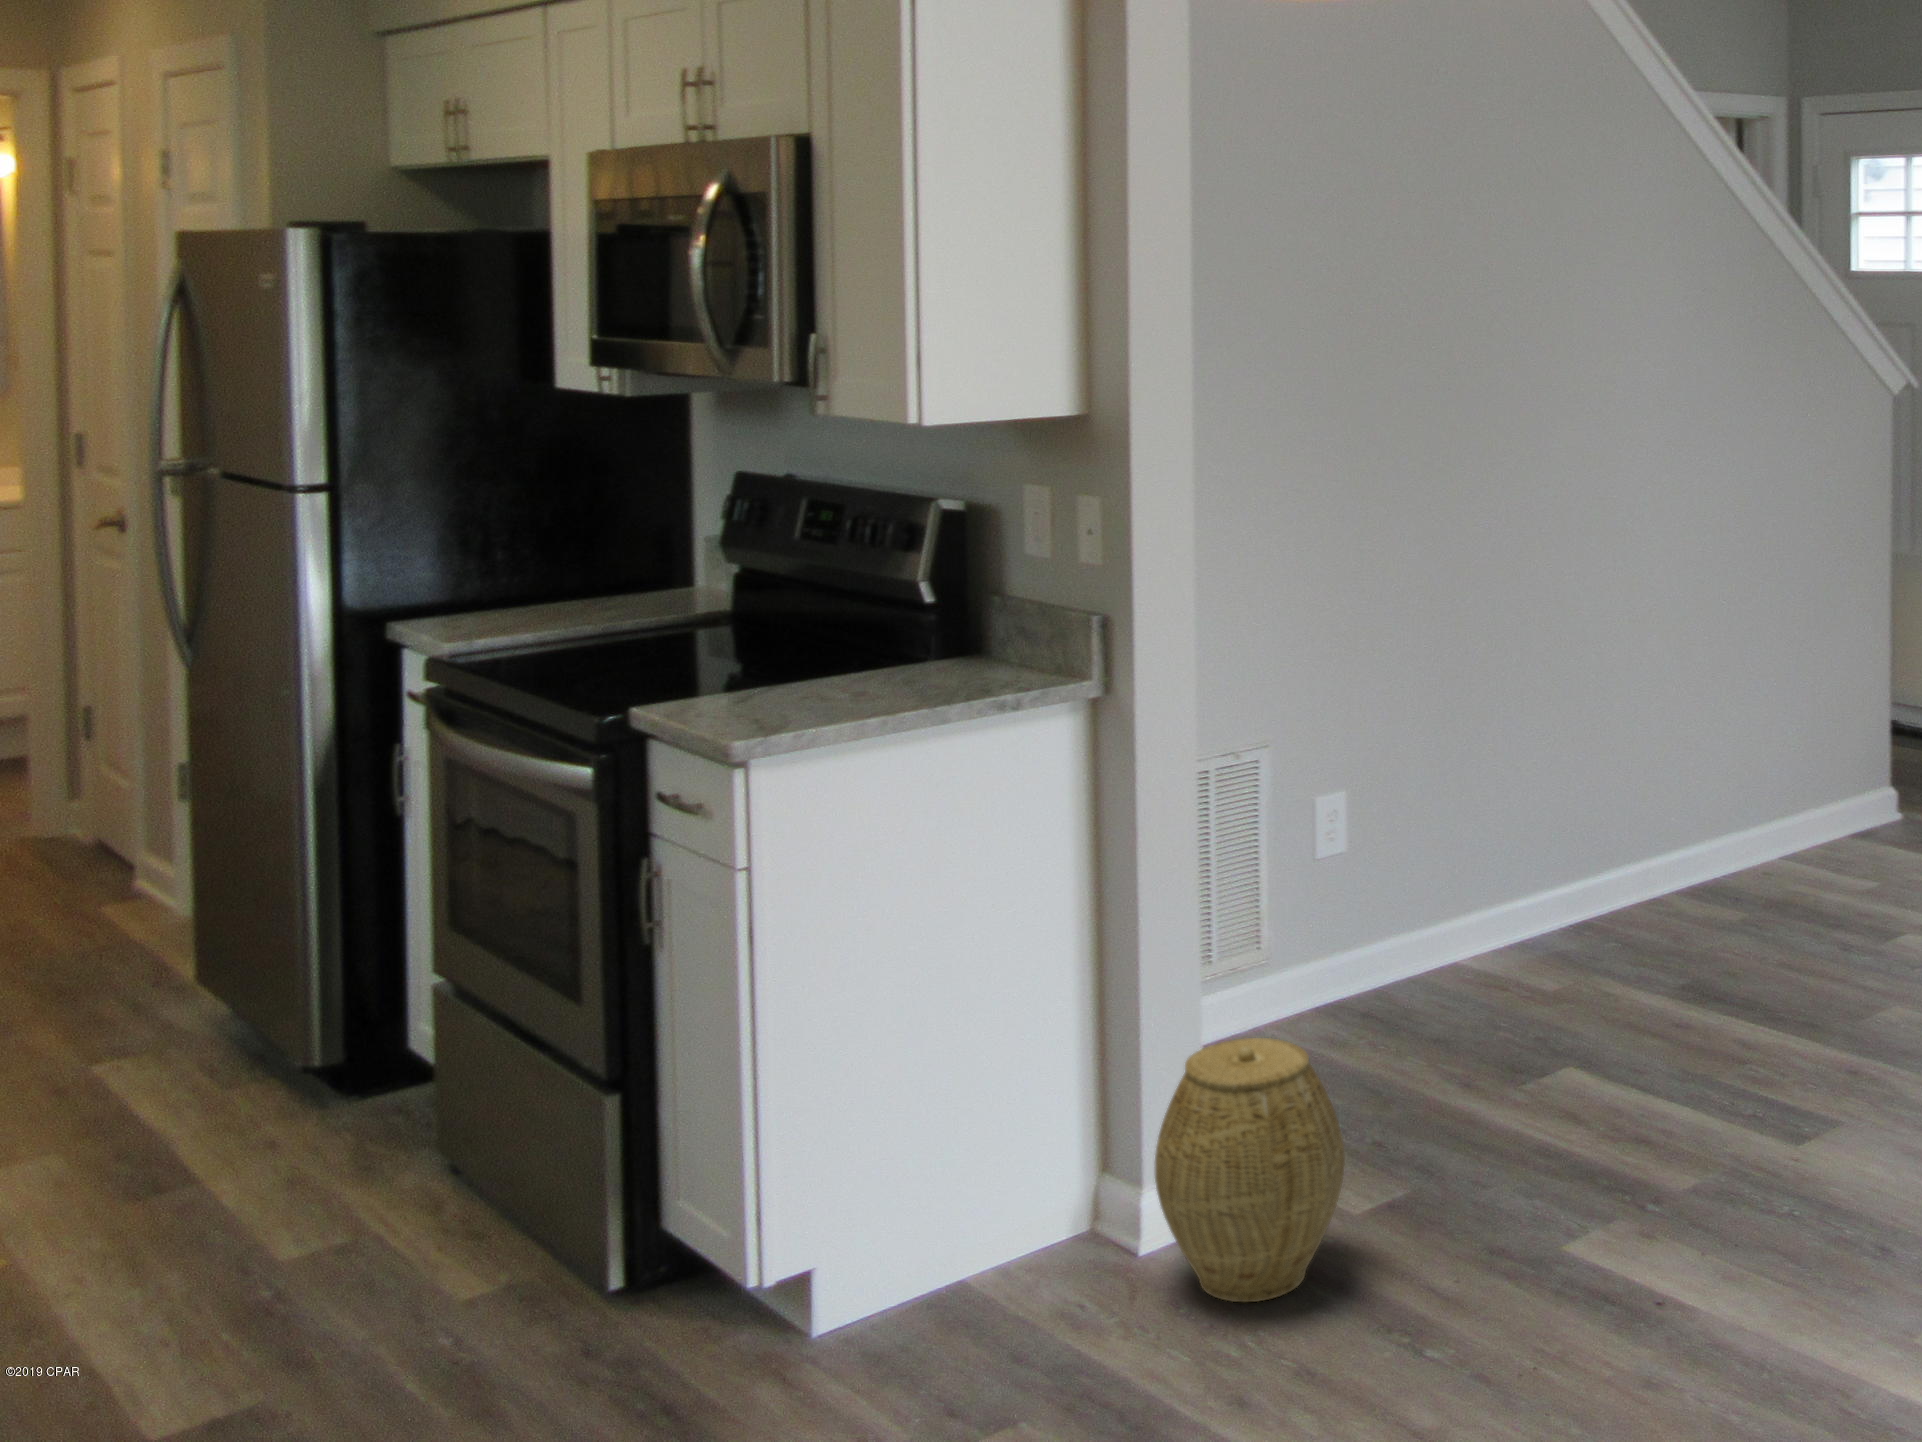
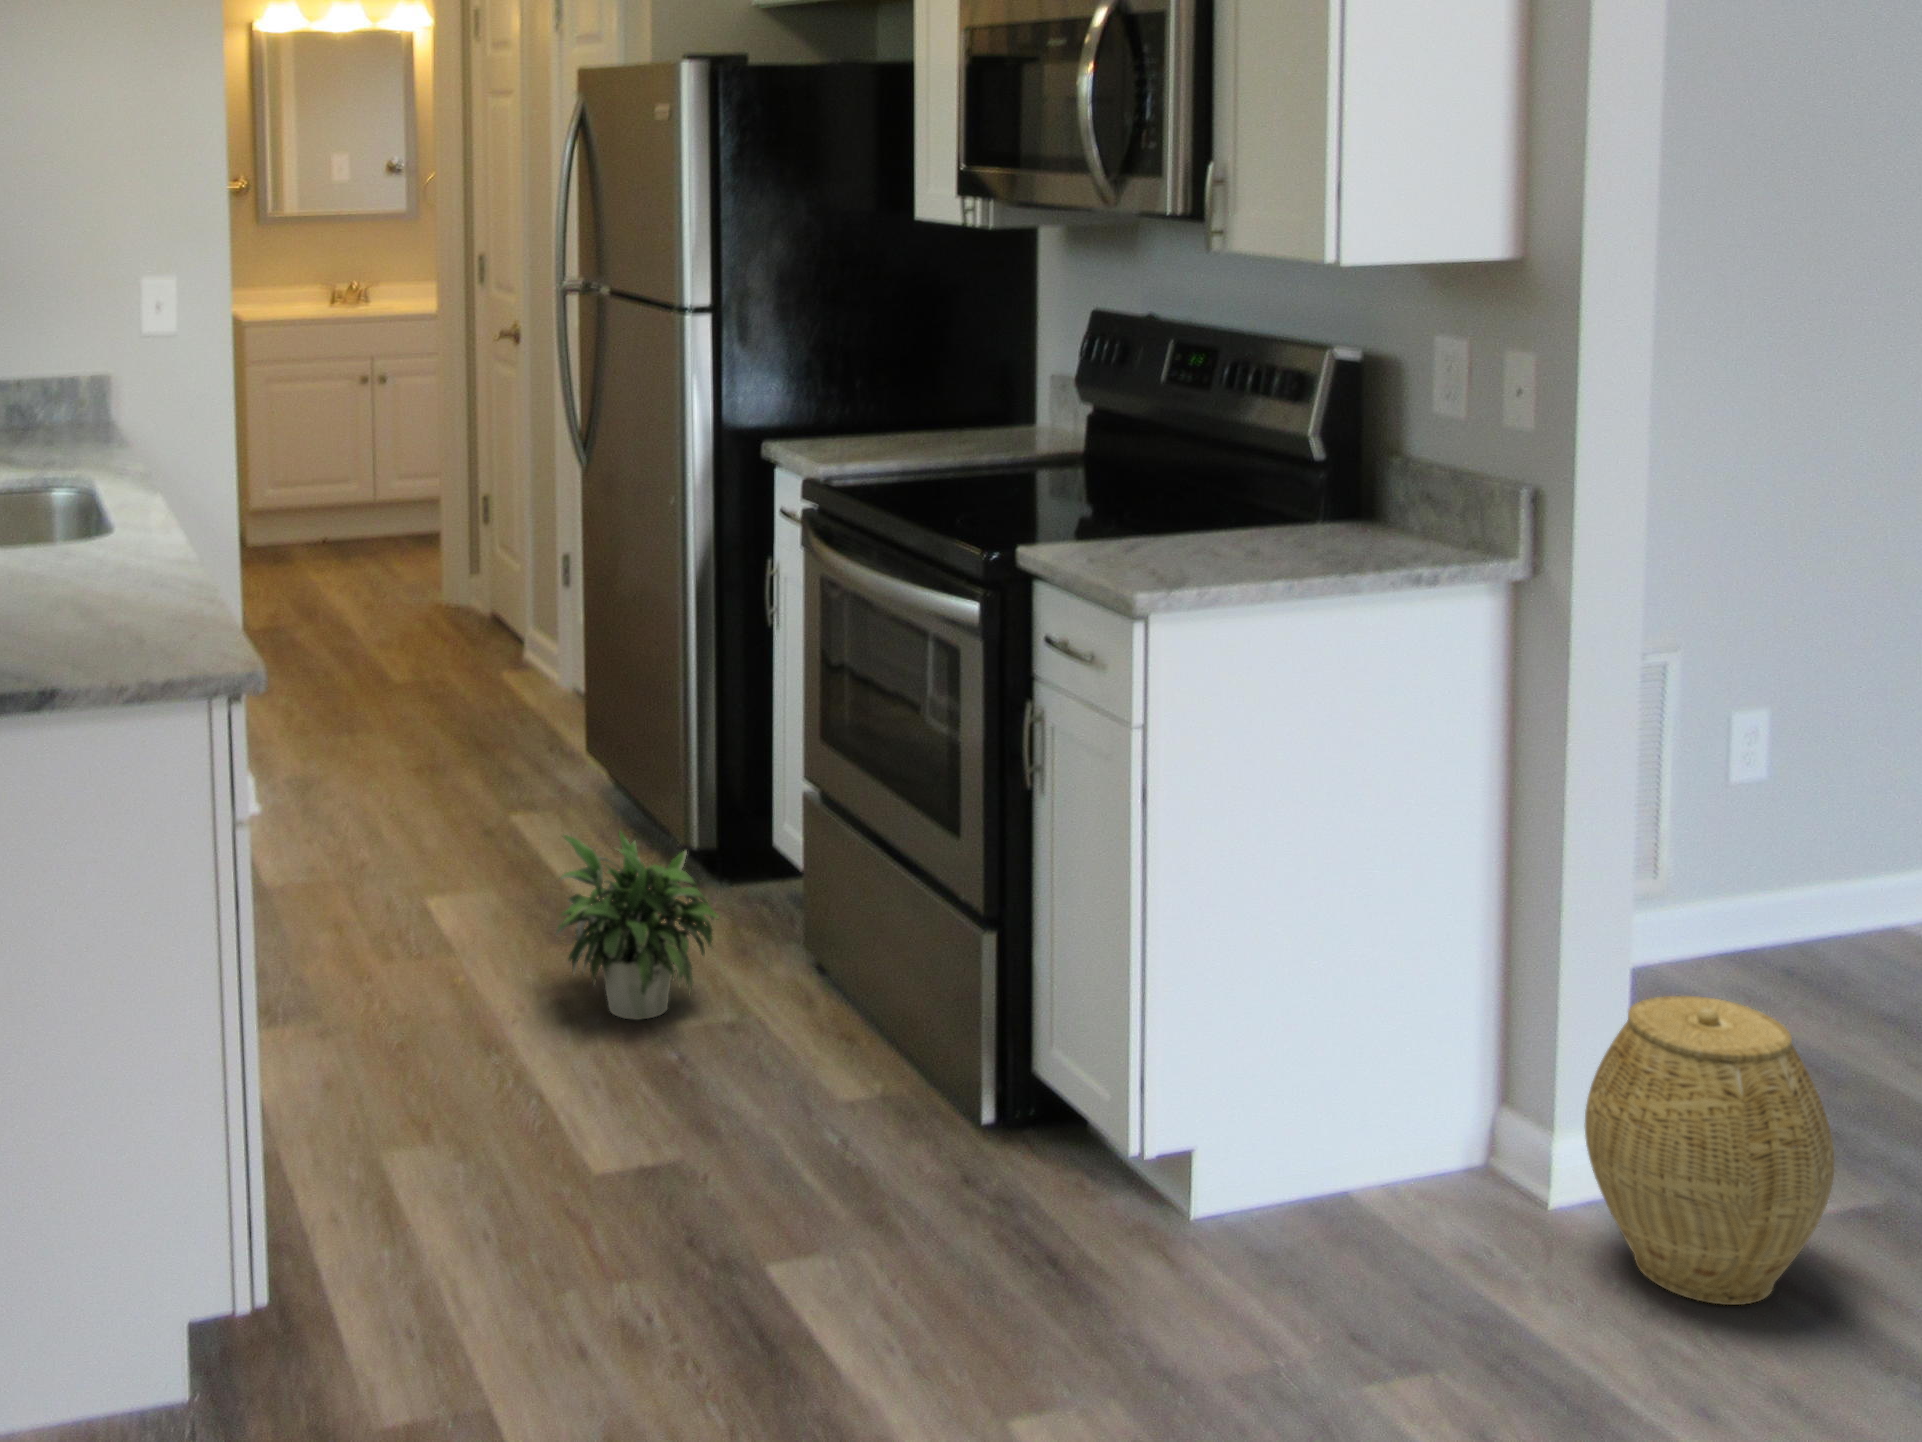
potted plant: none [117,1061,323,1271] -> present [556,830,719,1020]

